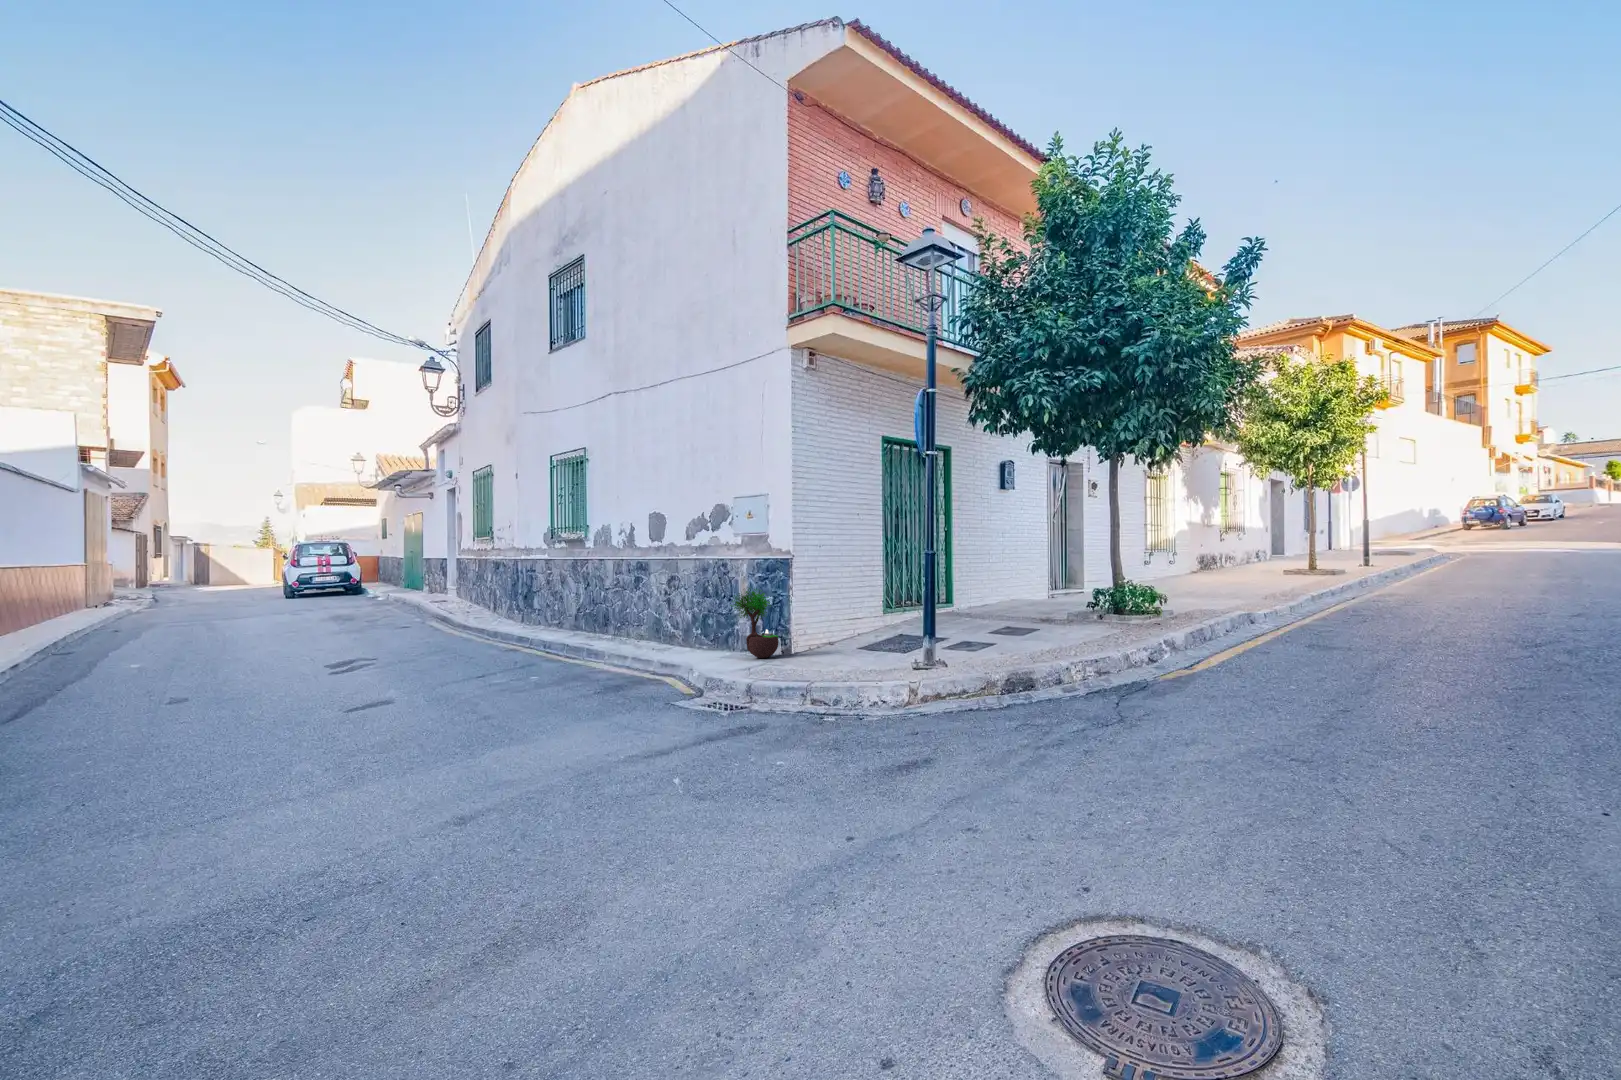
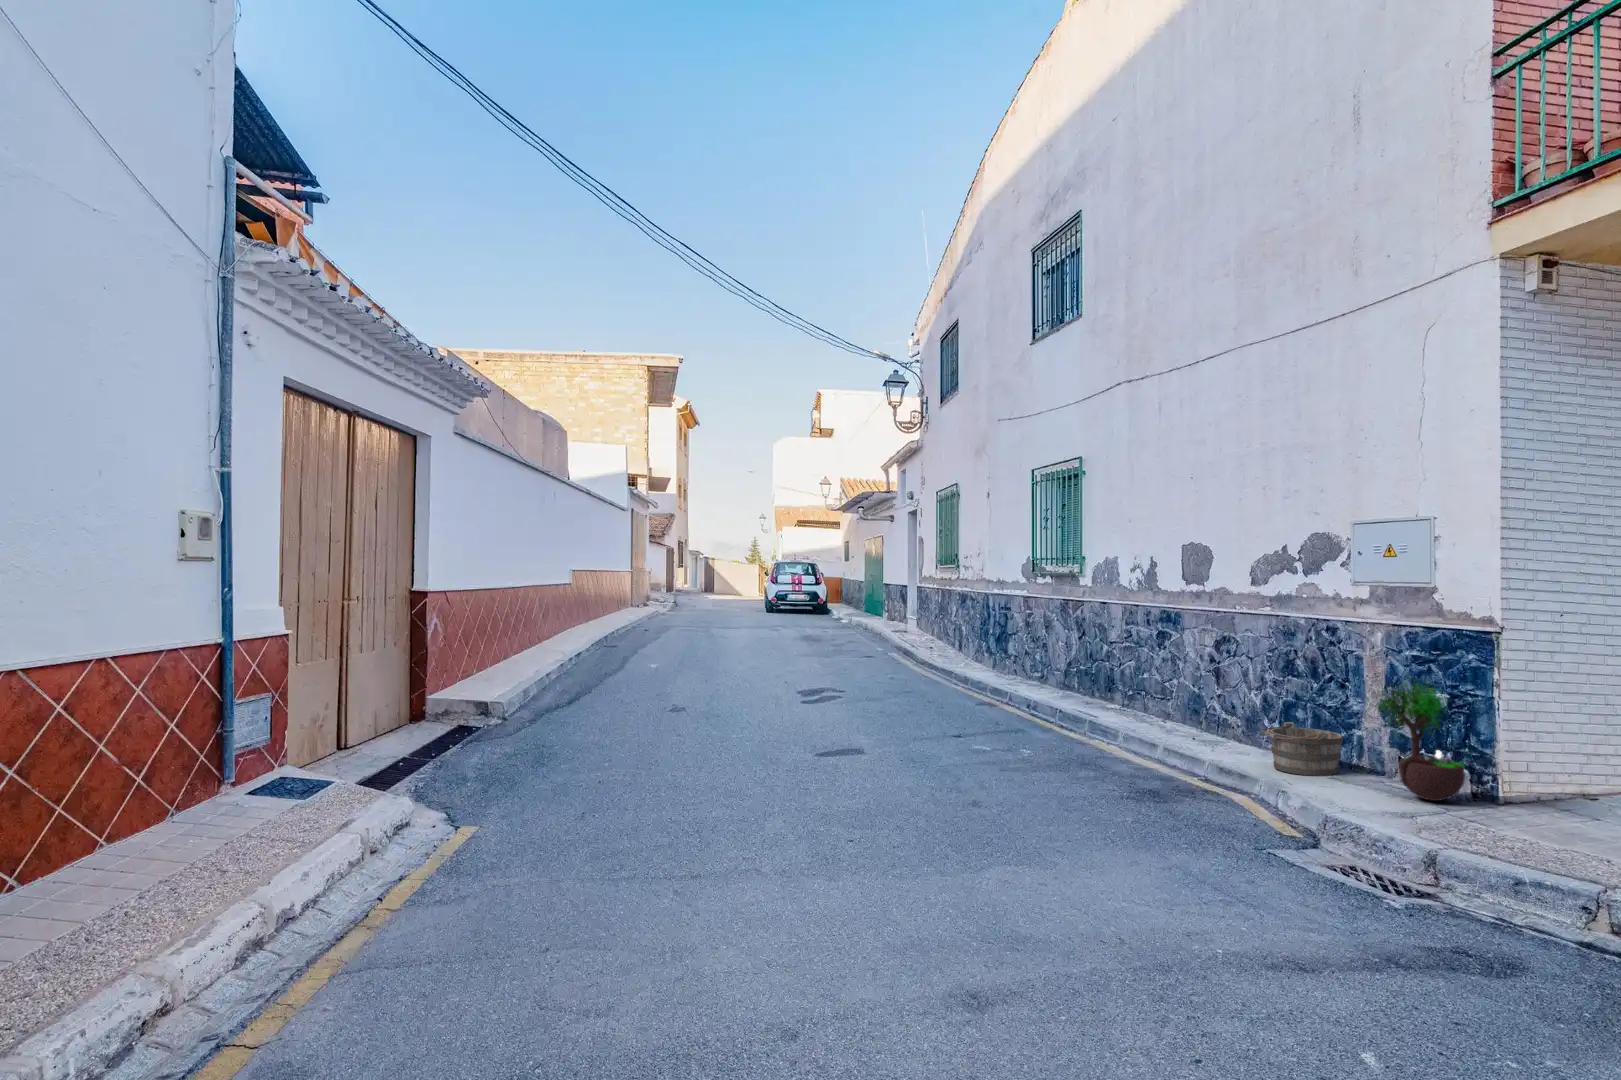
bucket: none [682,625,728,655] -> present [1261,722,1343,776]

